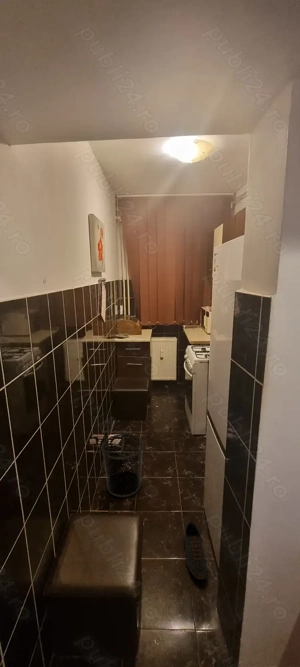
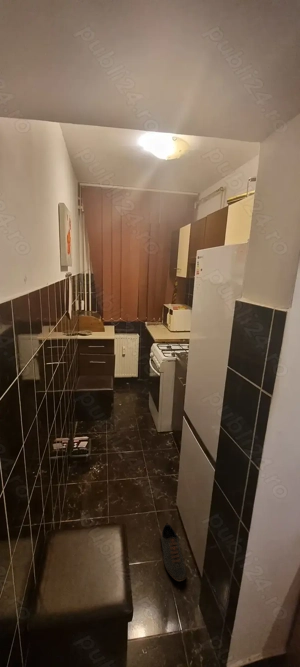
trash can: present [101,434,144,497] -> none [71,437,116,503]

